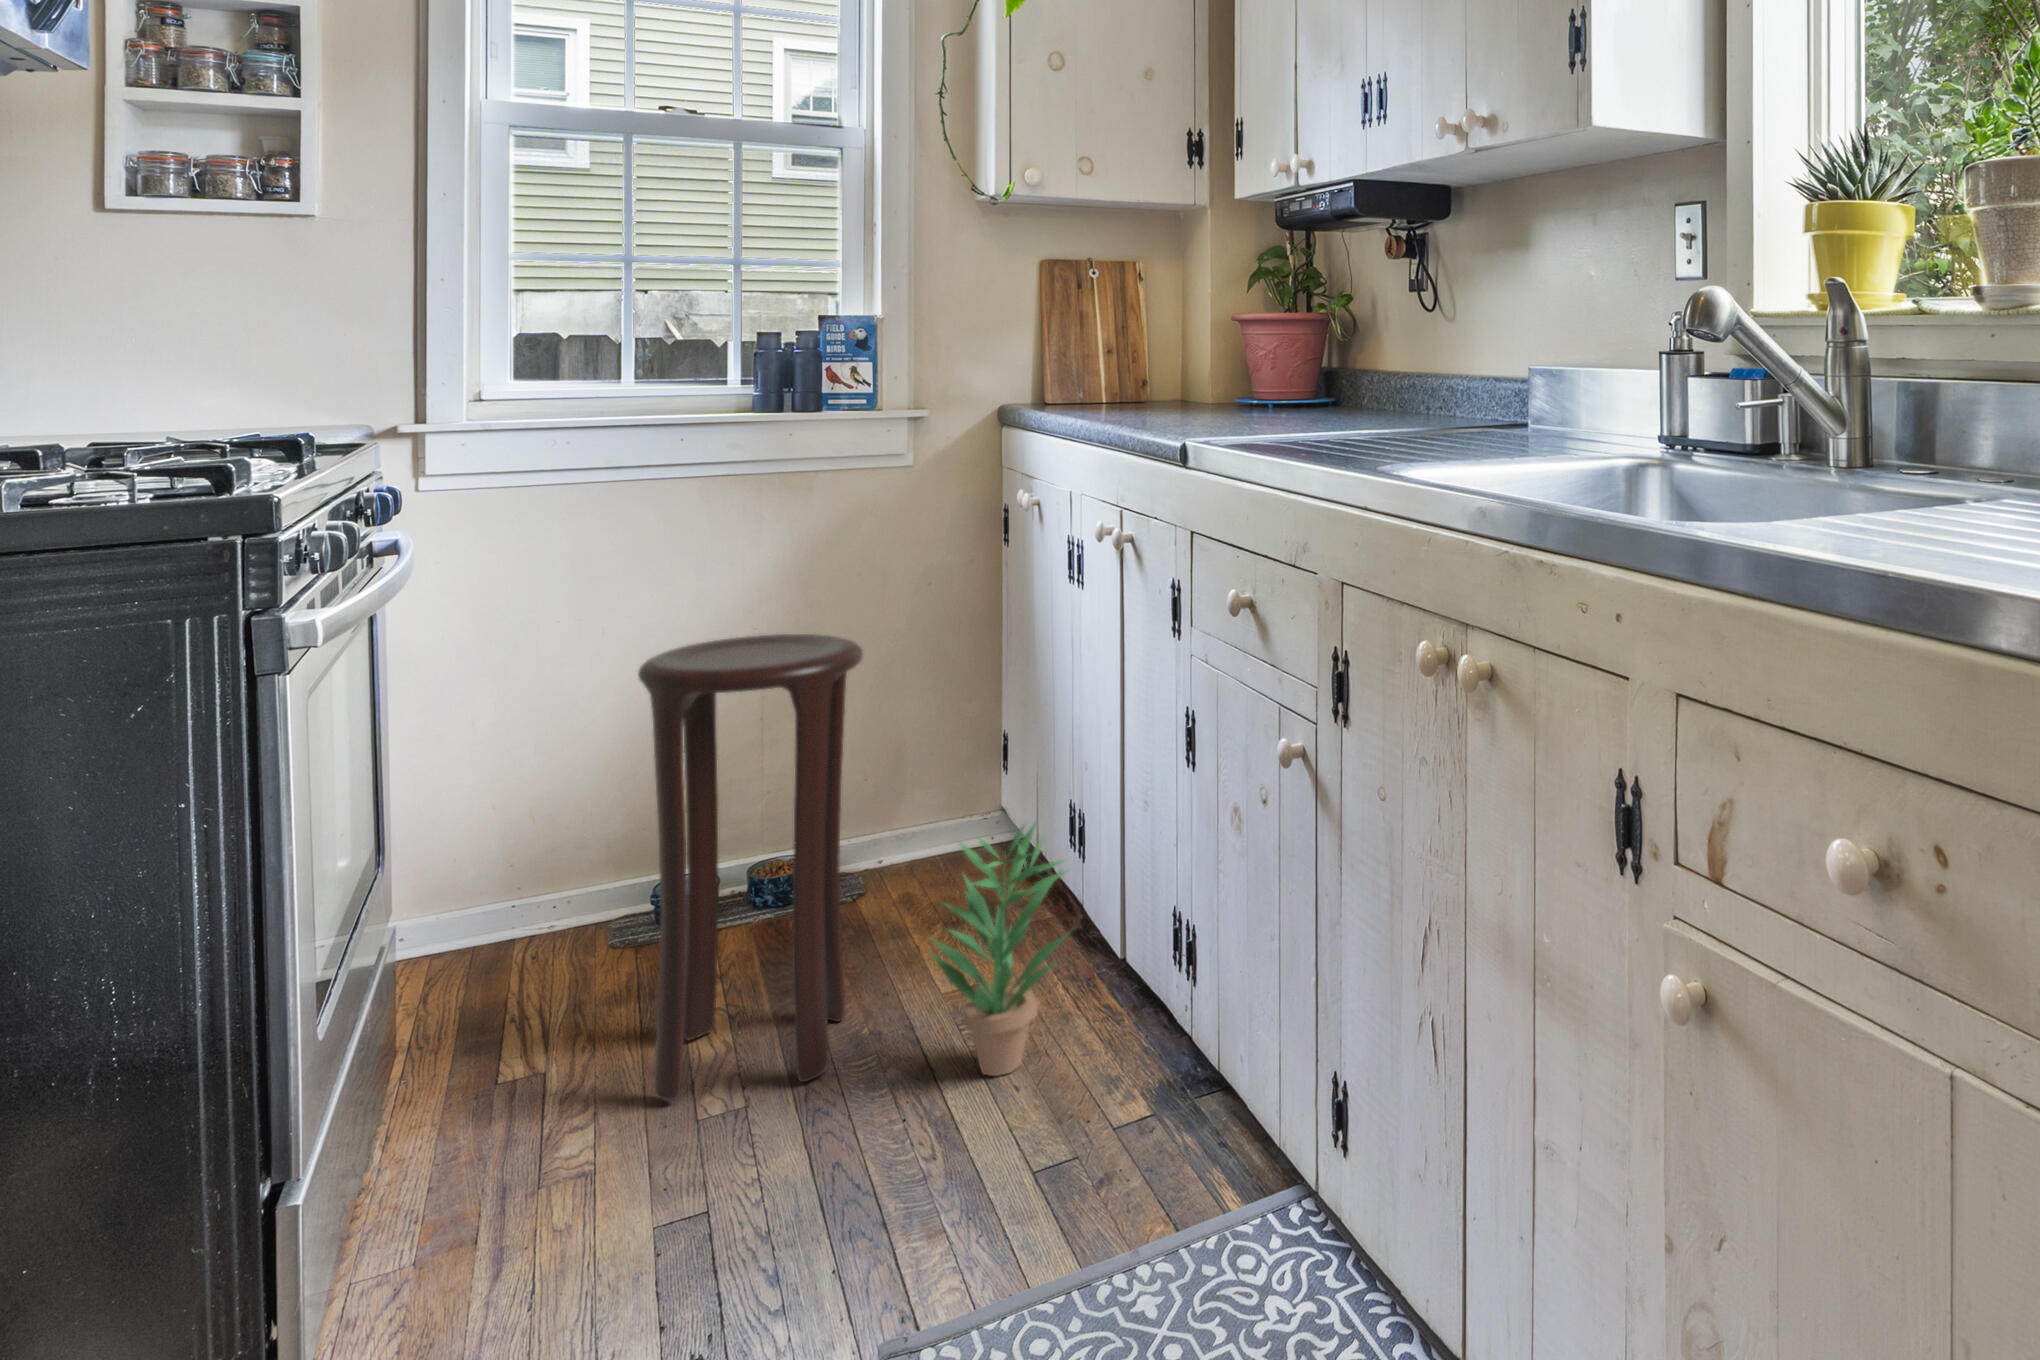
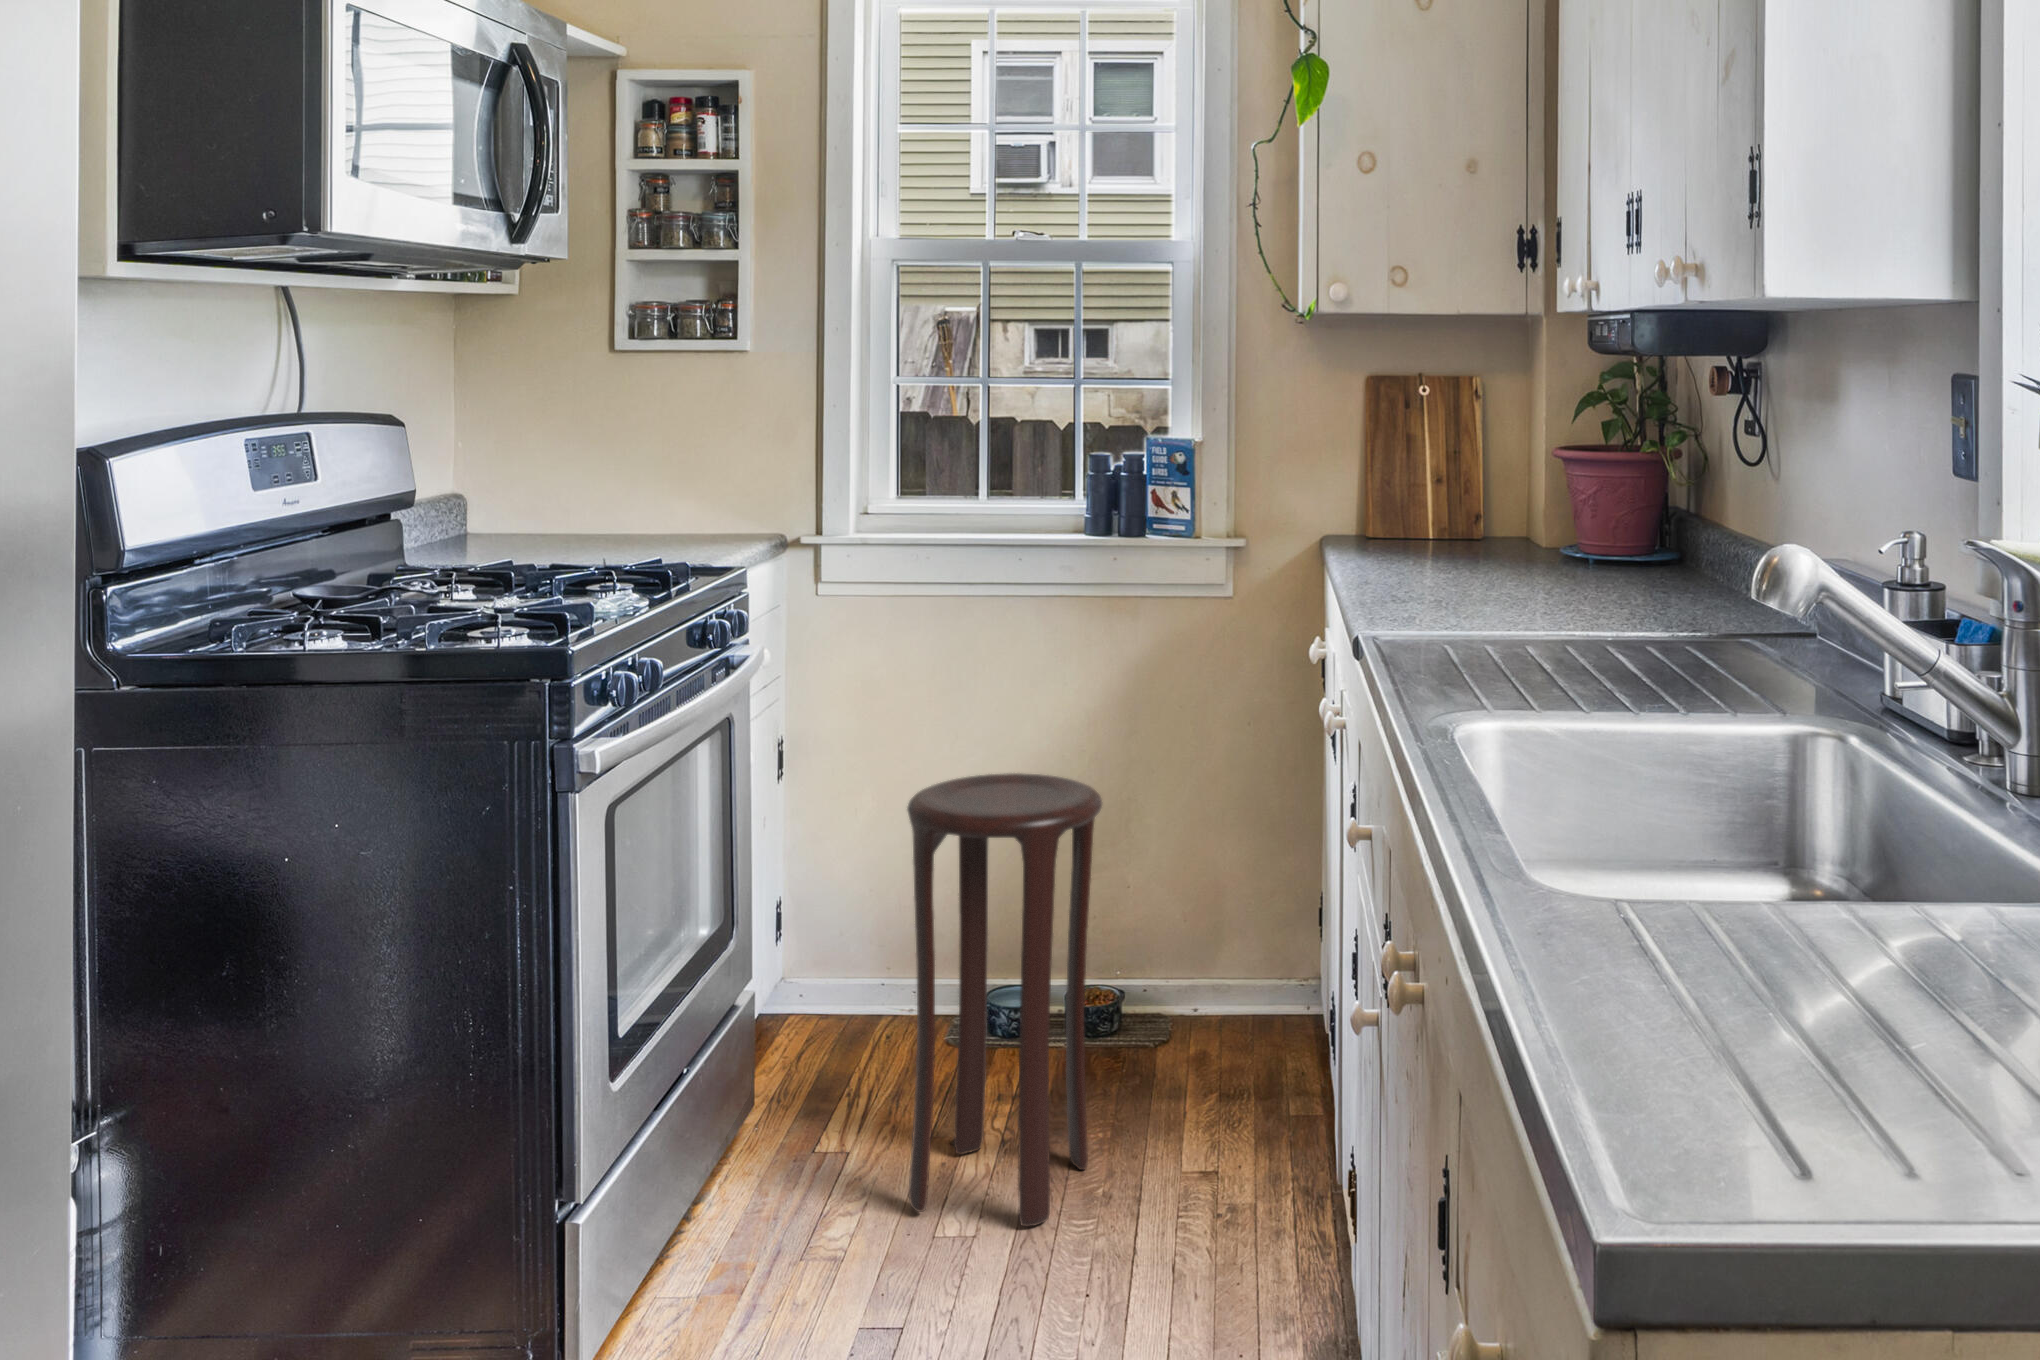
potted plant: present [931,824,1072,1076] -> none [1129,1011,1266,1274]

